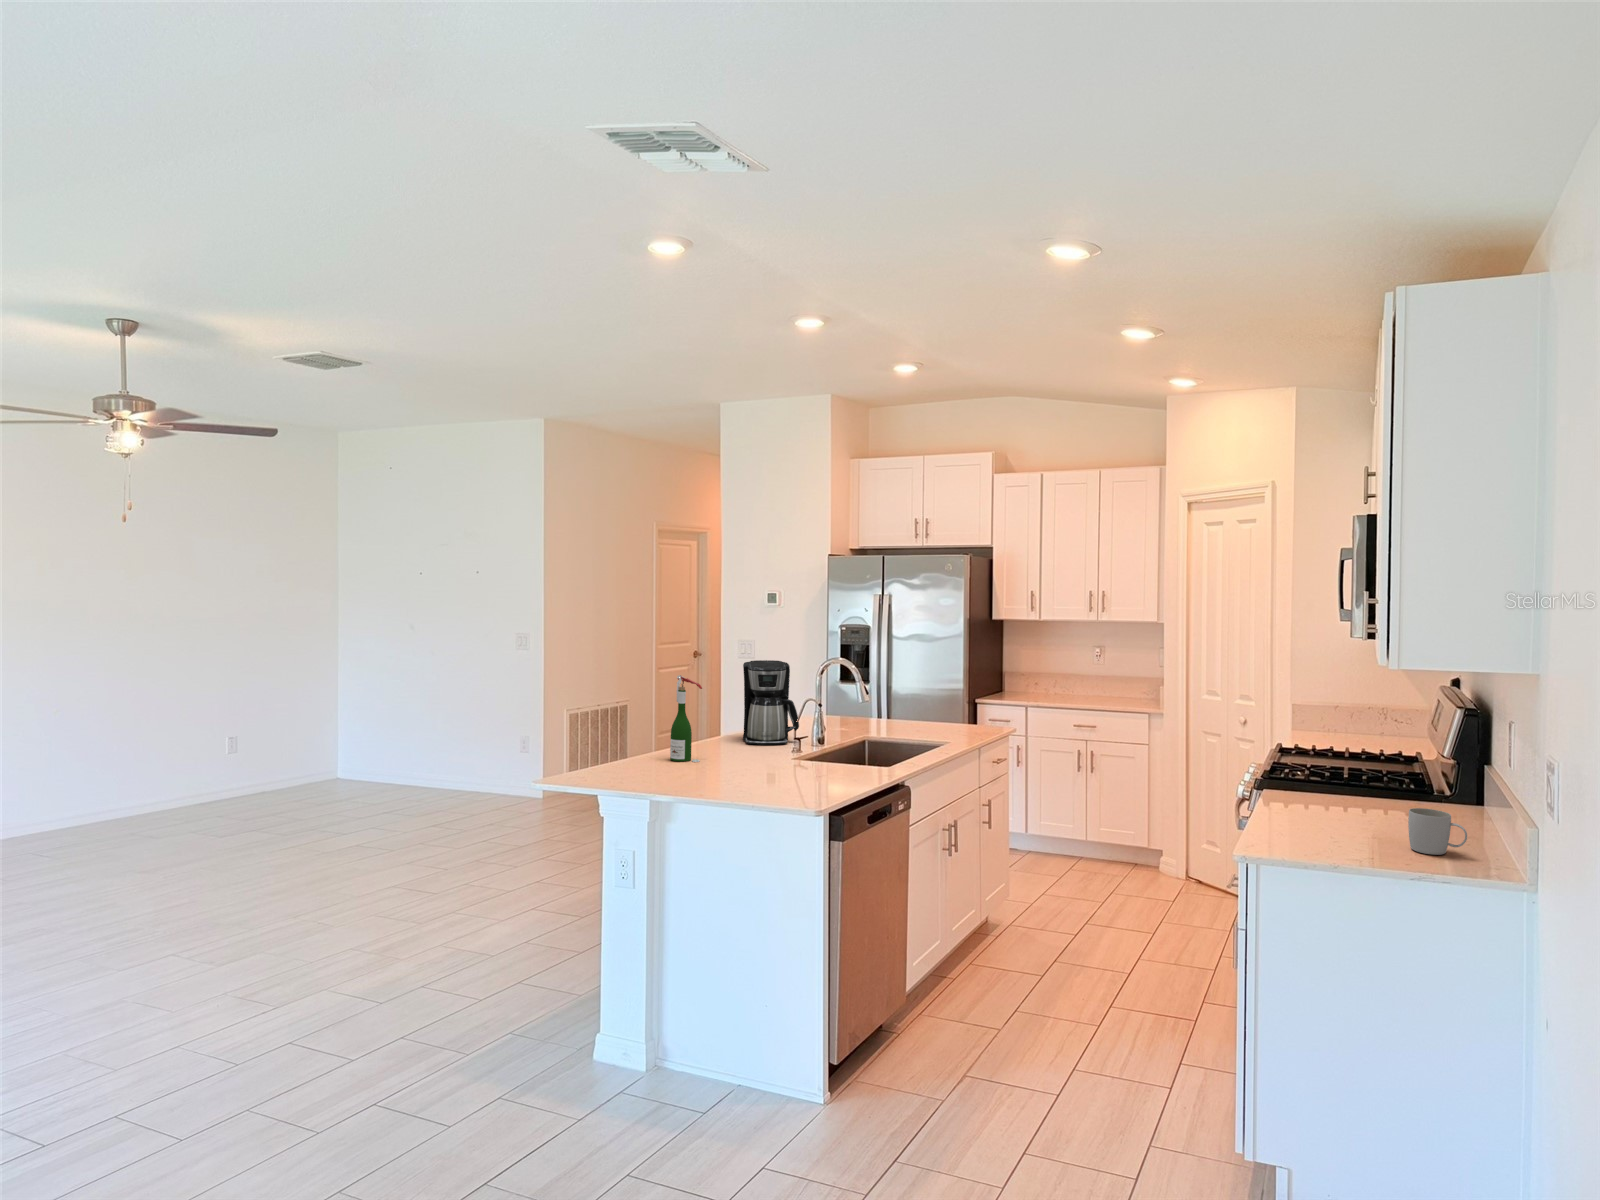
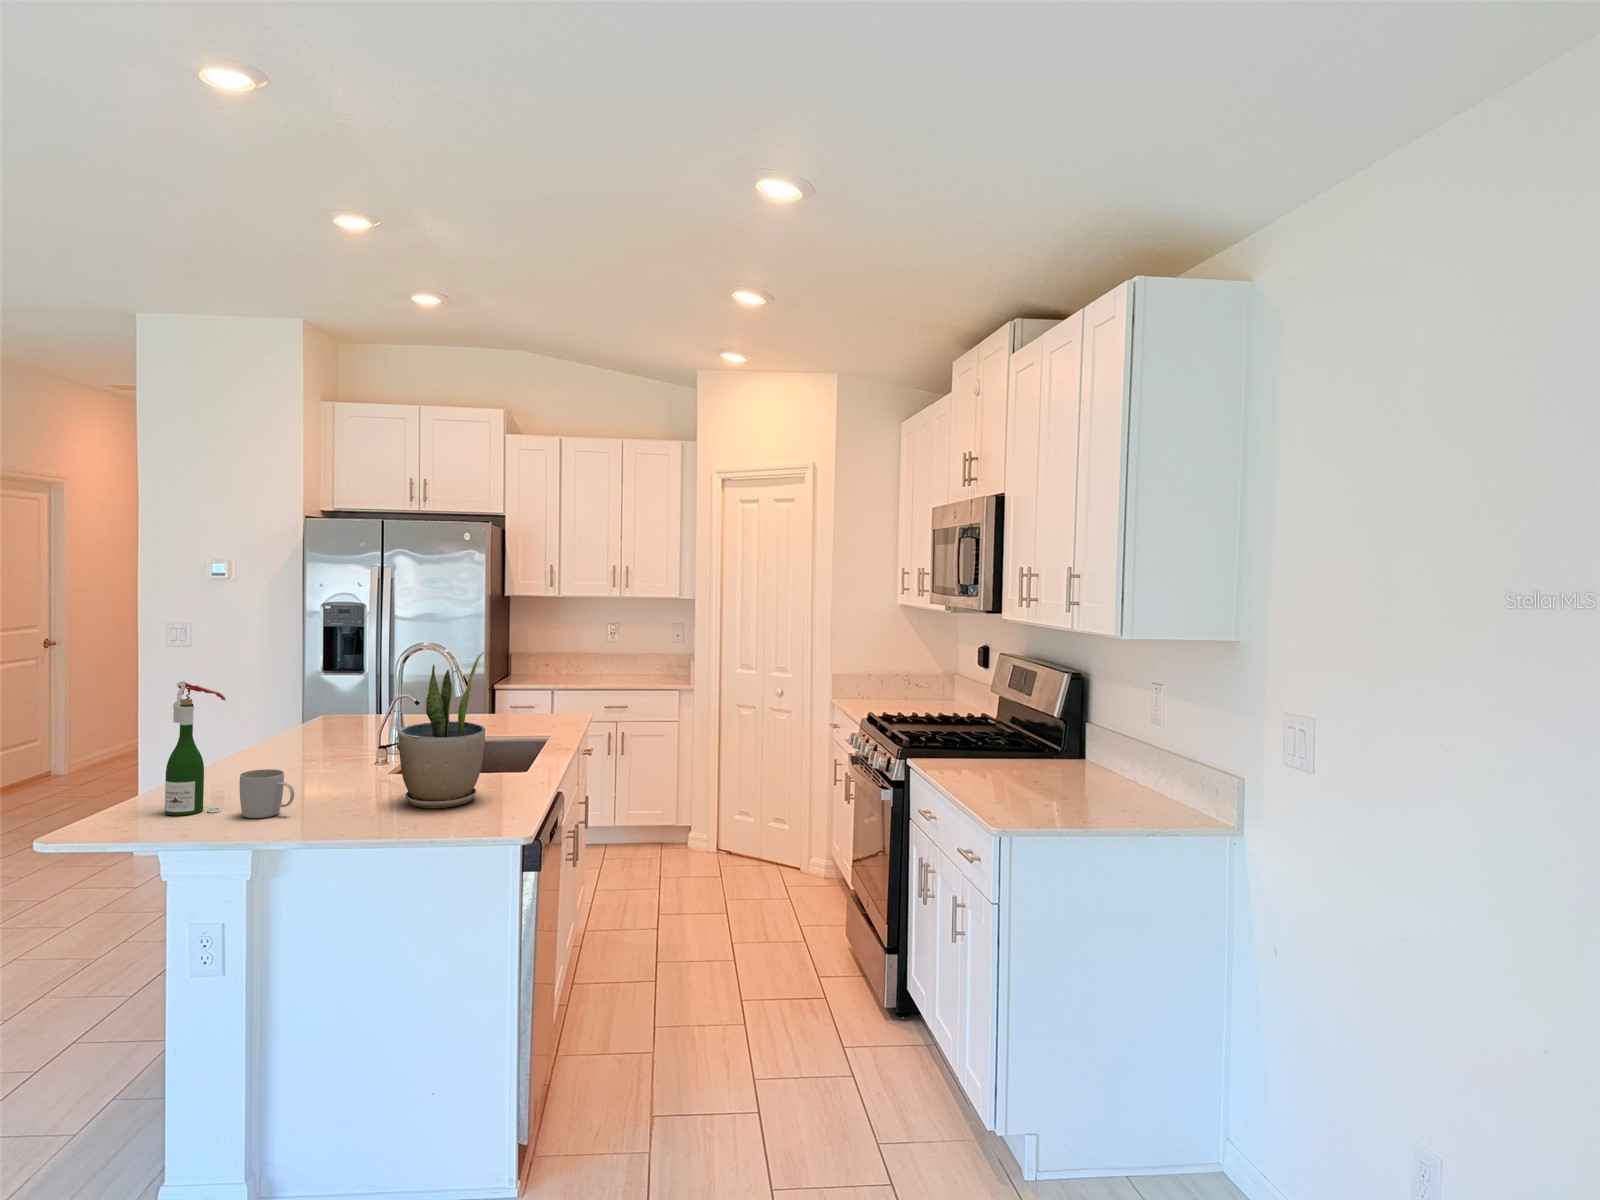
coffee maker: present [743,660,799,745] -> none [253,652,346,773]
potted plant: none [799,662,857,775] -> present [398,652,485,808]
mug: present [1408,808,1467,855] -> present [240,769,294,818]

